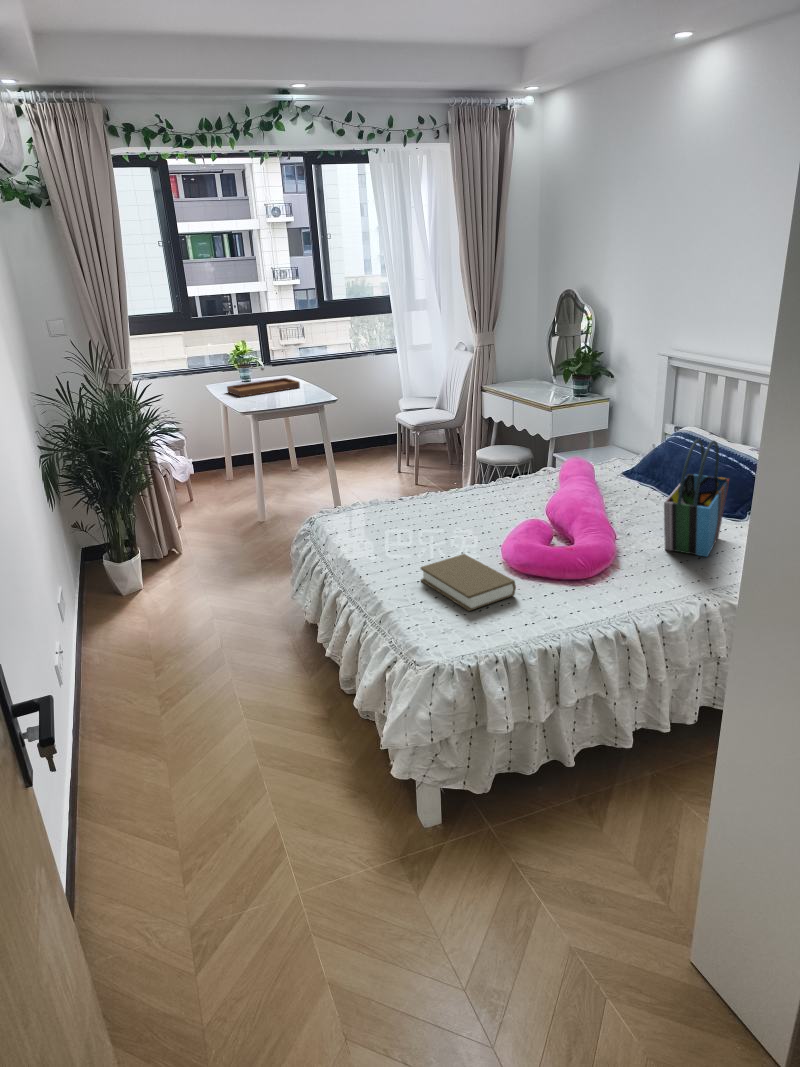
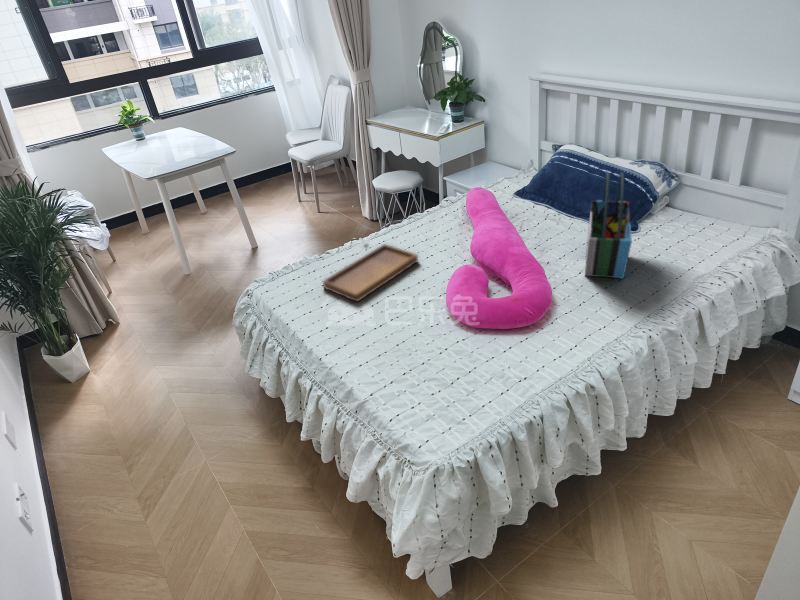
tray: present [227,367,300,397] -> present [322,244,418,302]
book: present [420,554,516,611] -> none [381,317,478,387]

